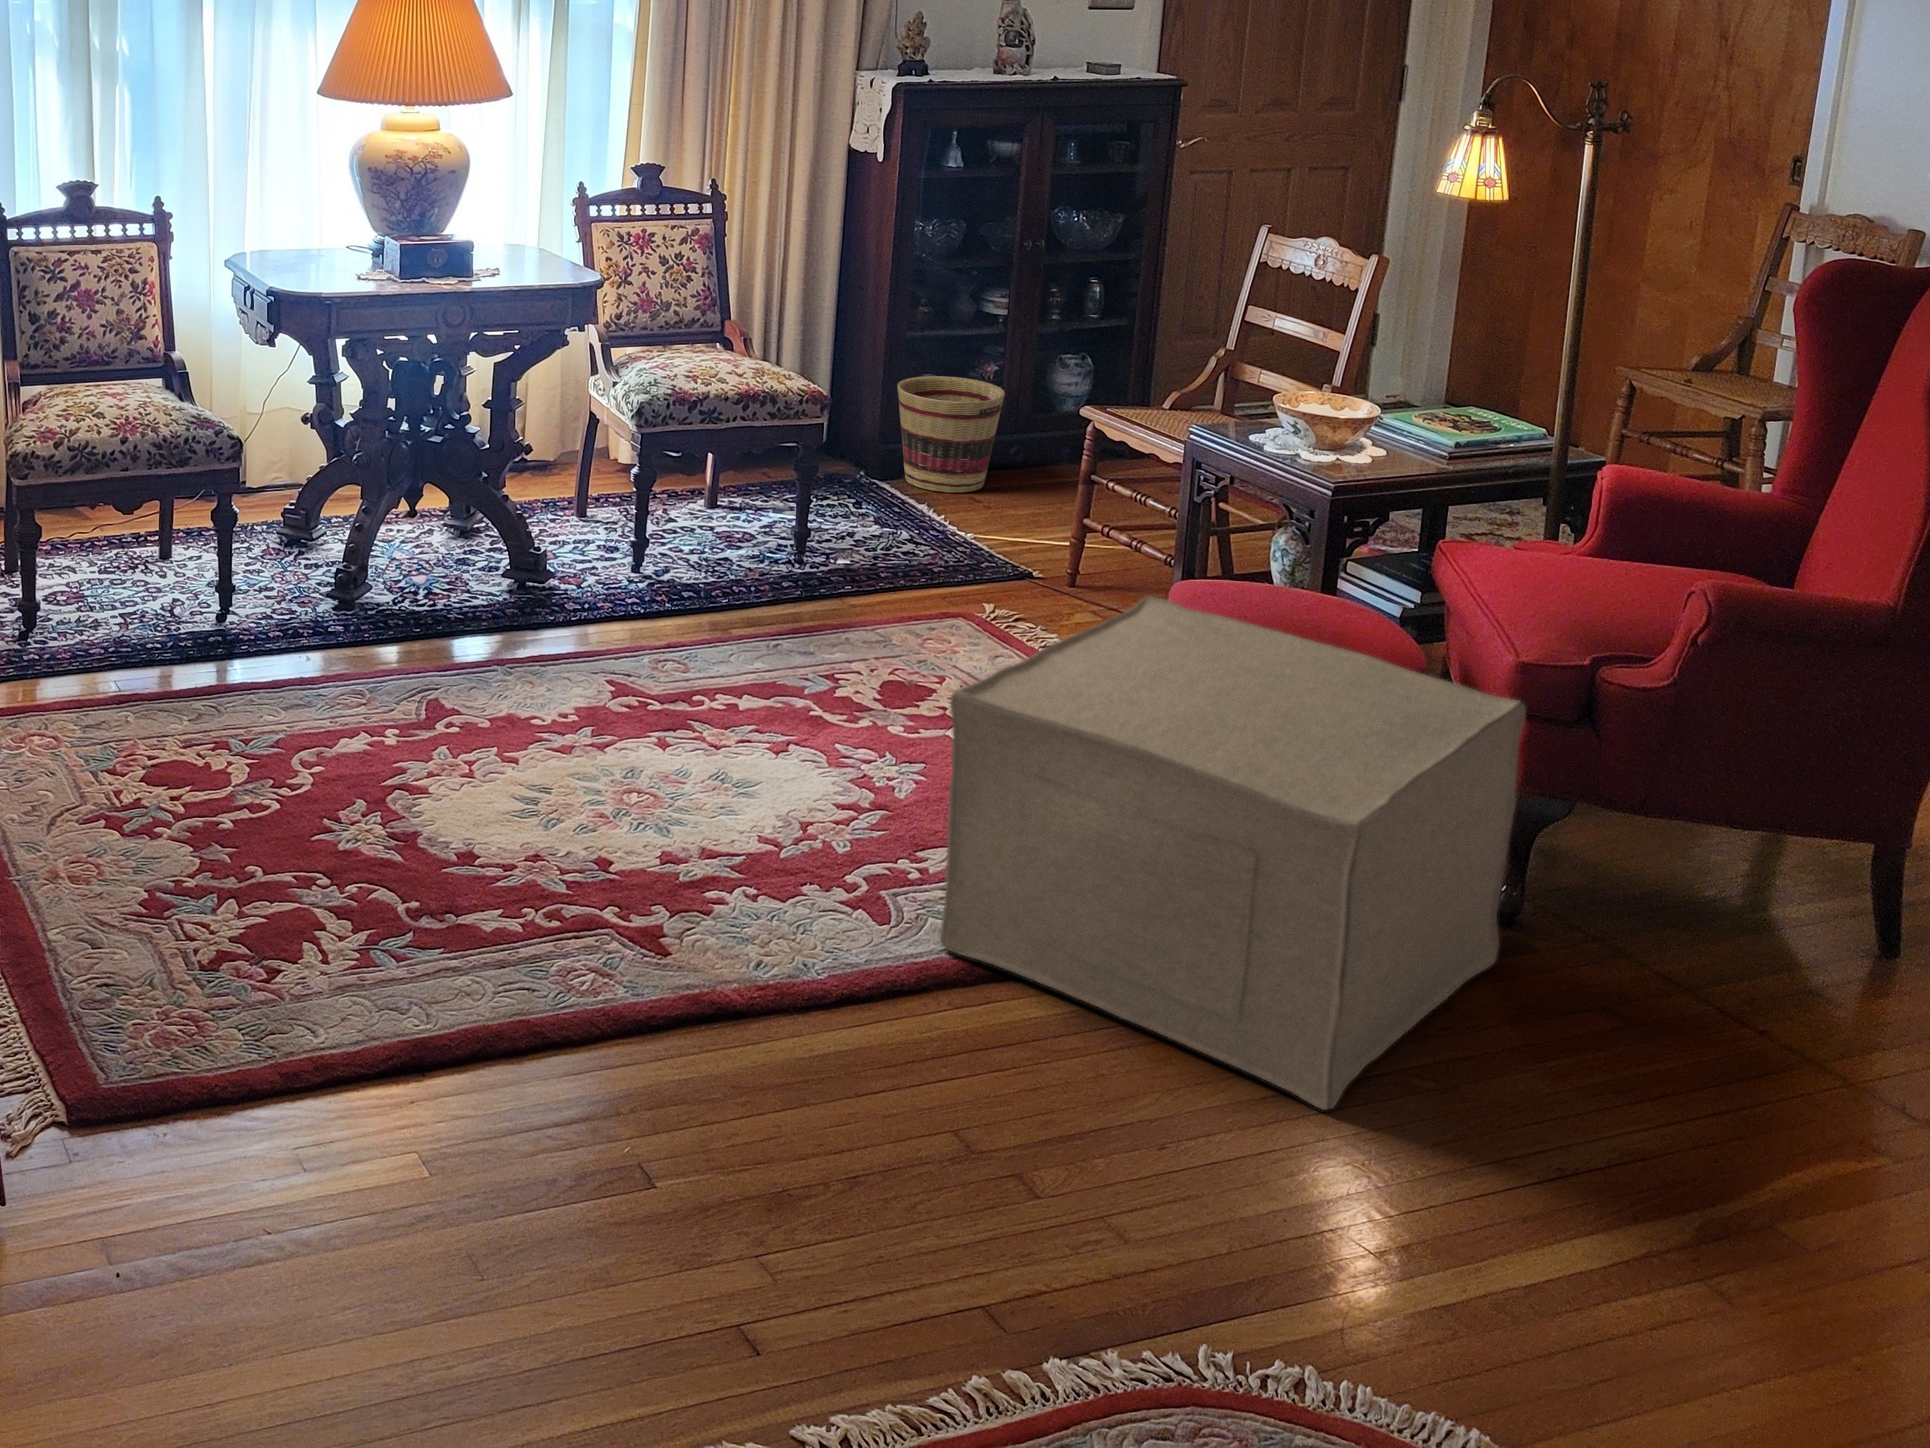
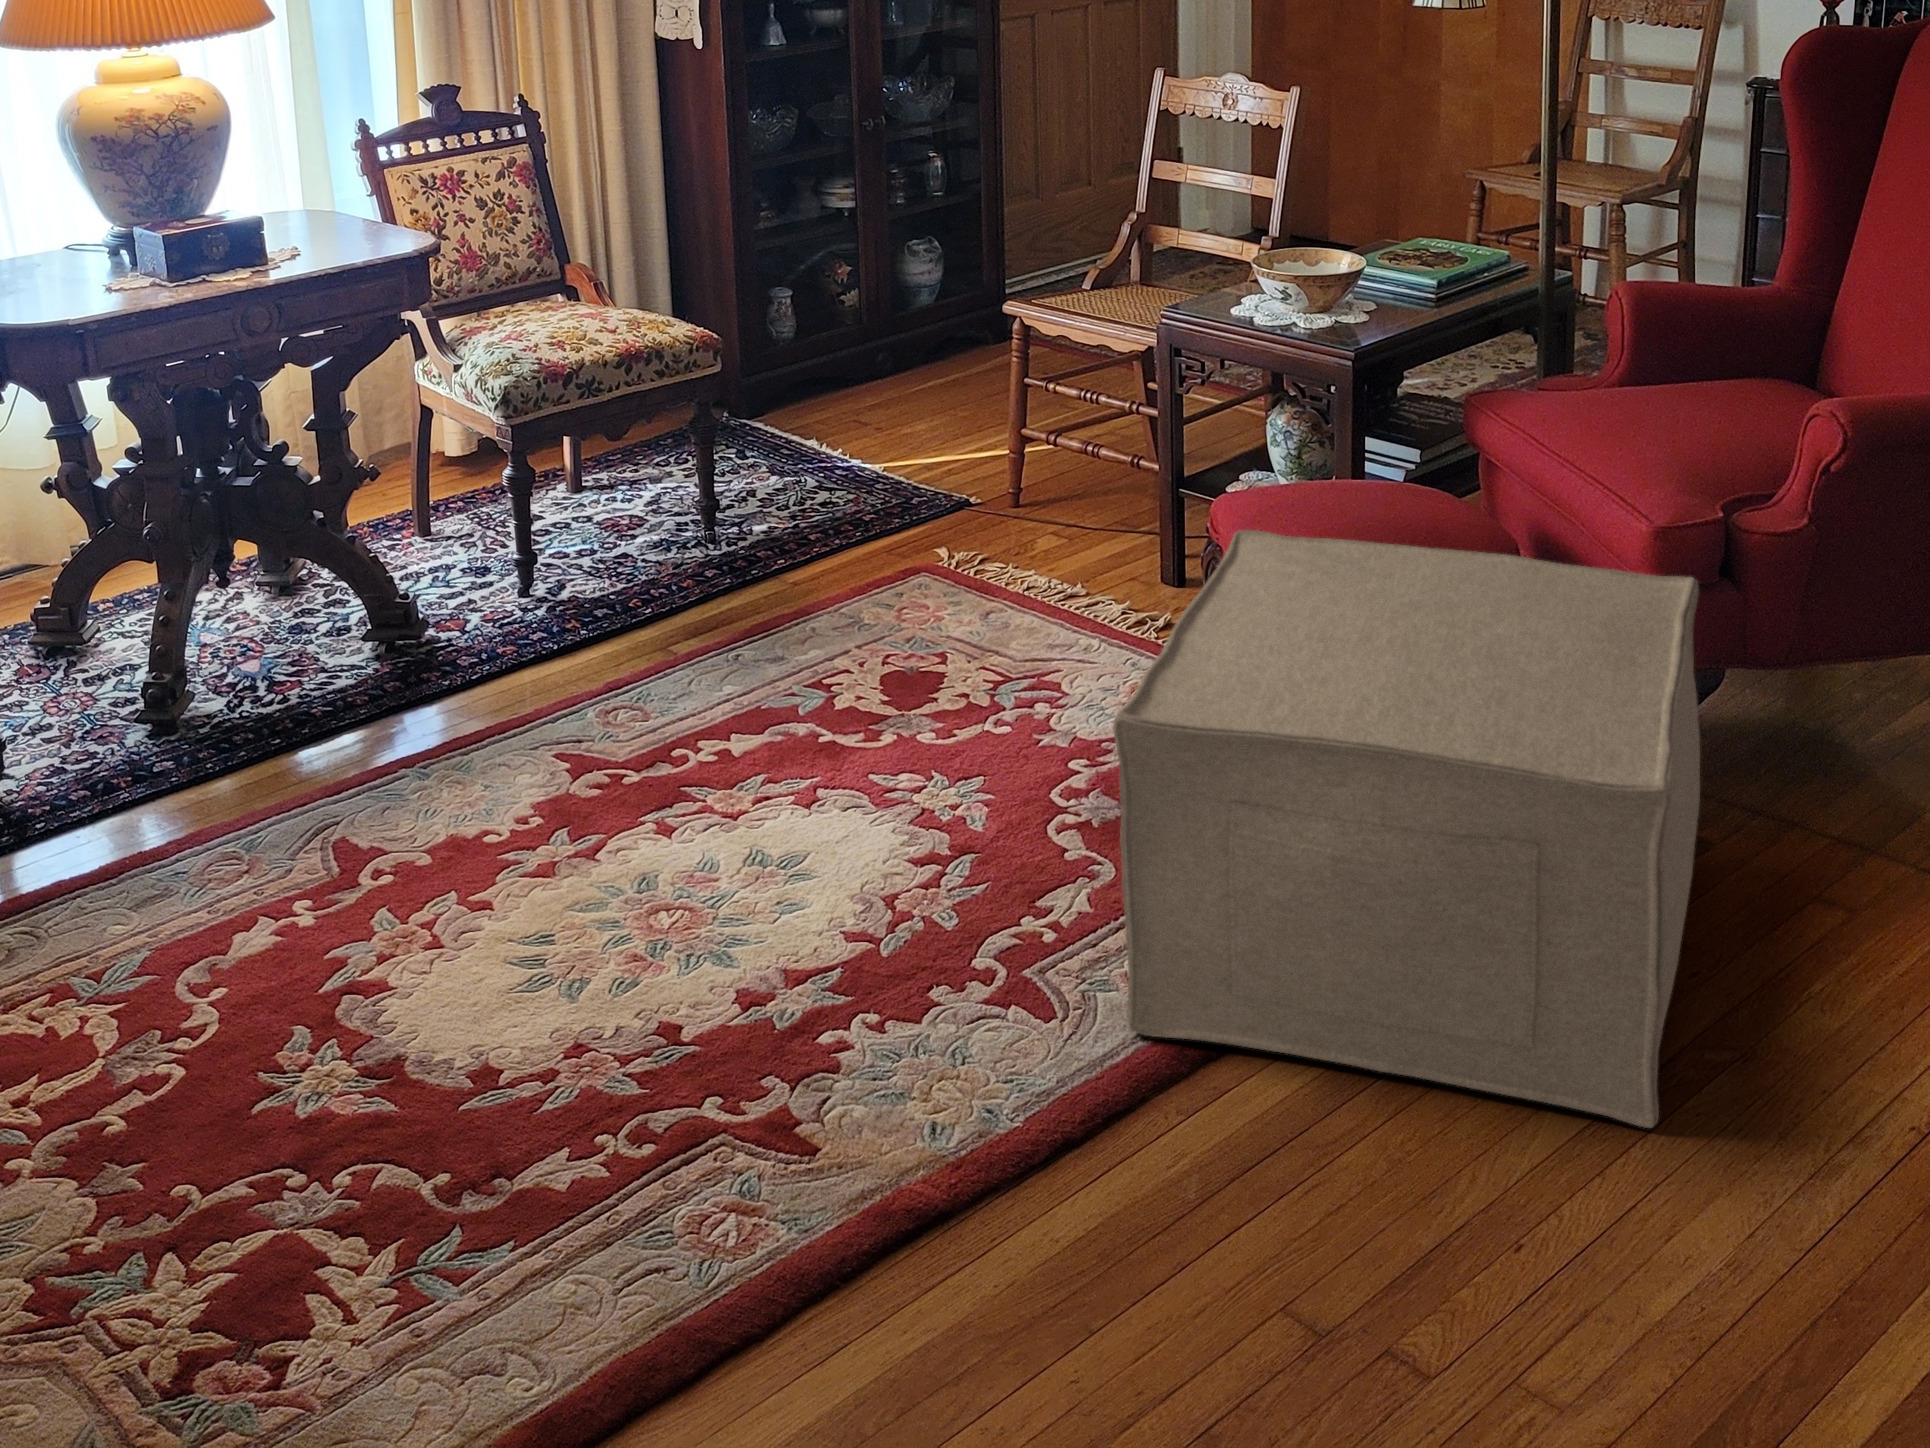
basket: present [898,376,1005,493] -> none [755,285,877,421]

